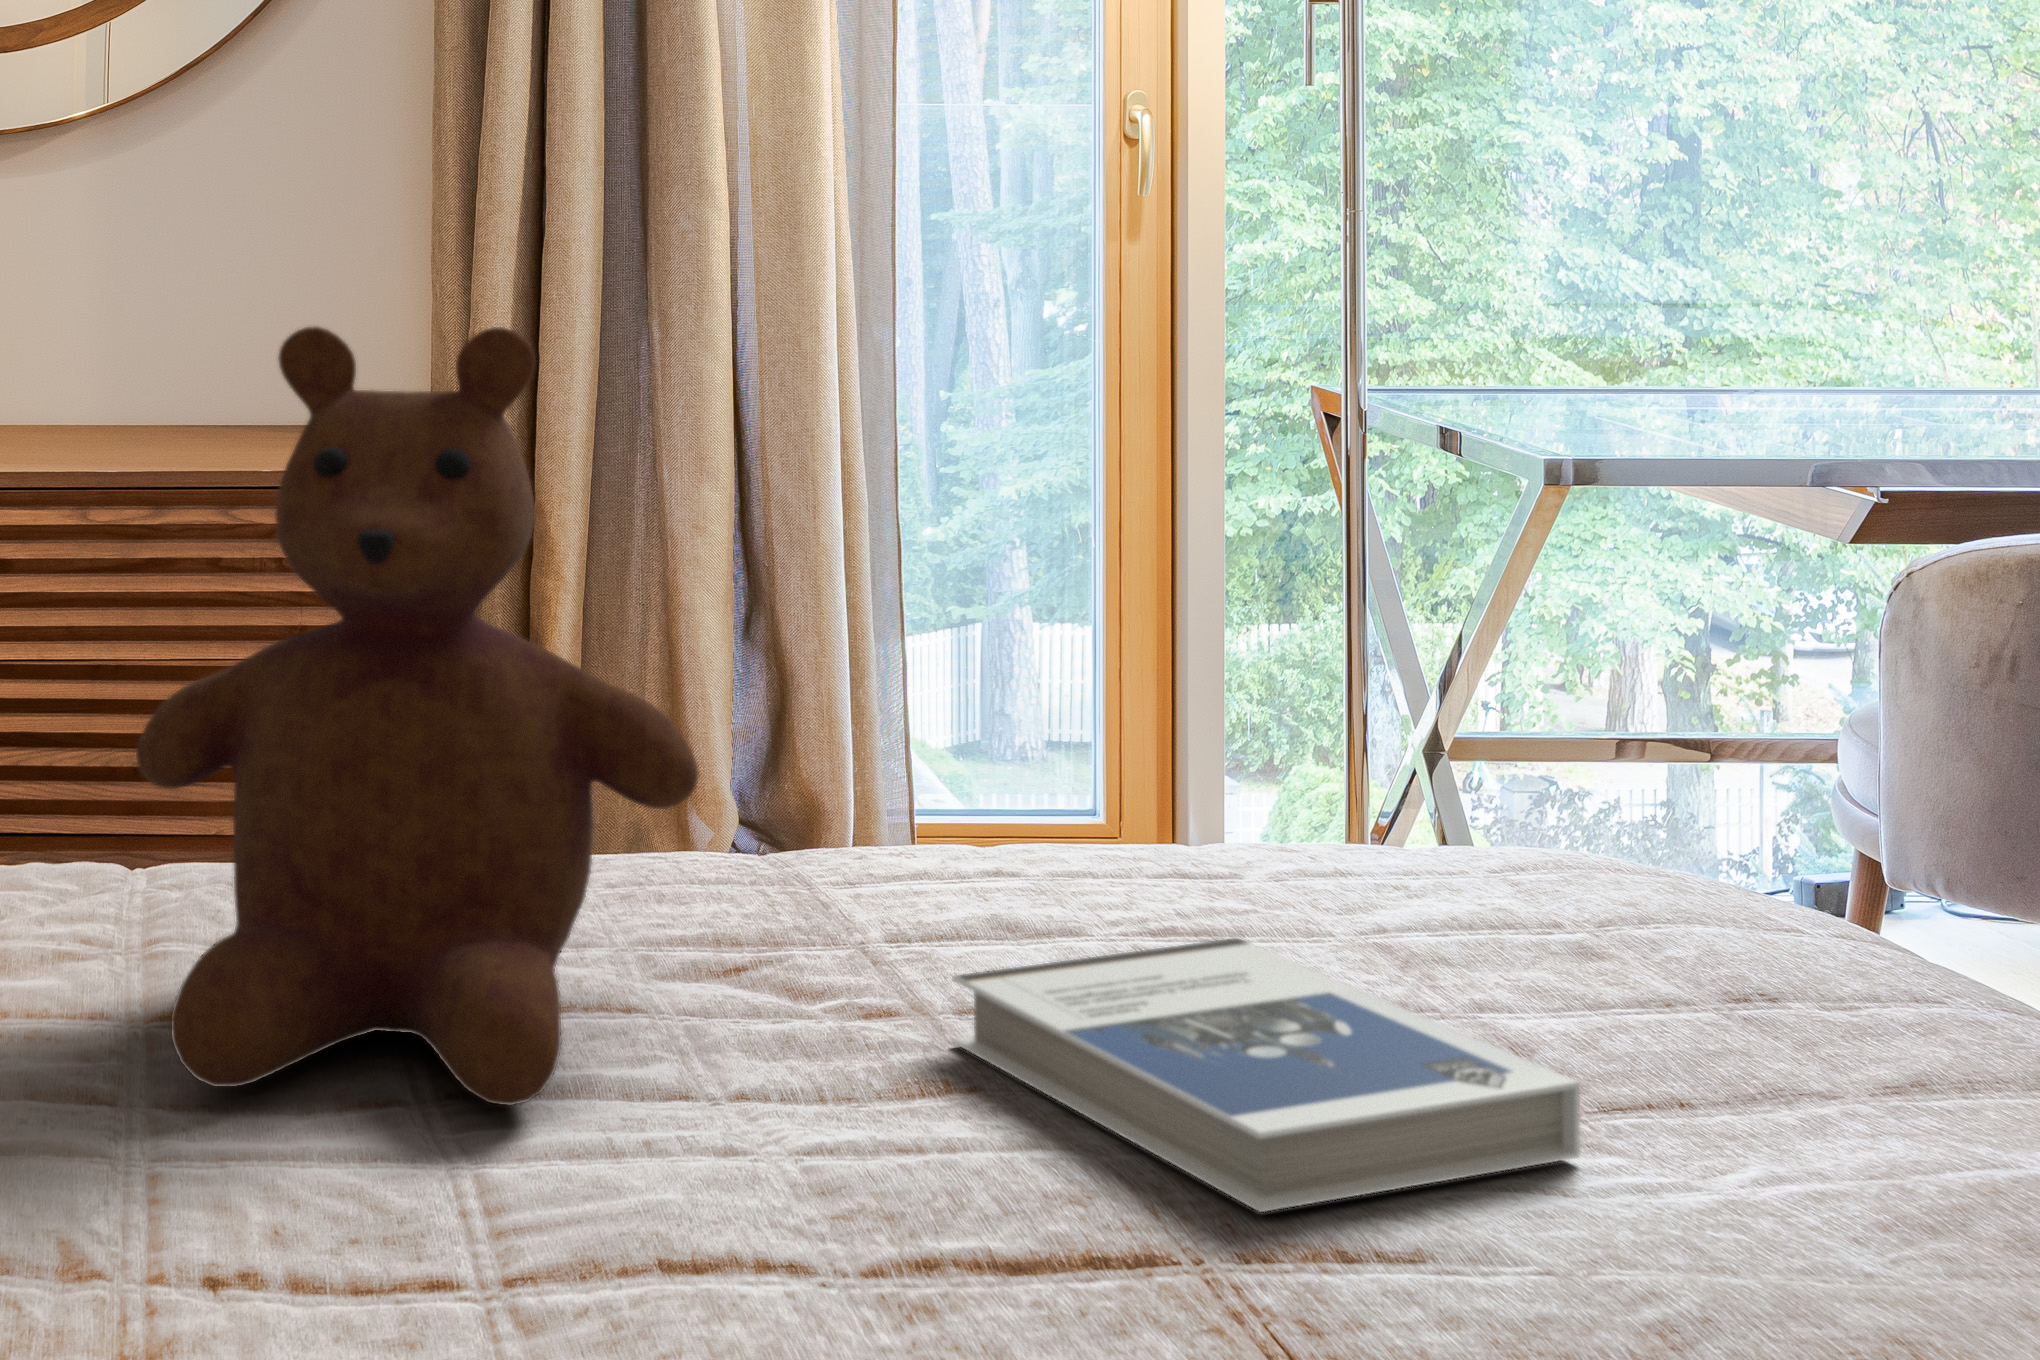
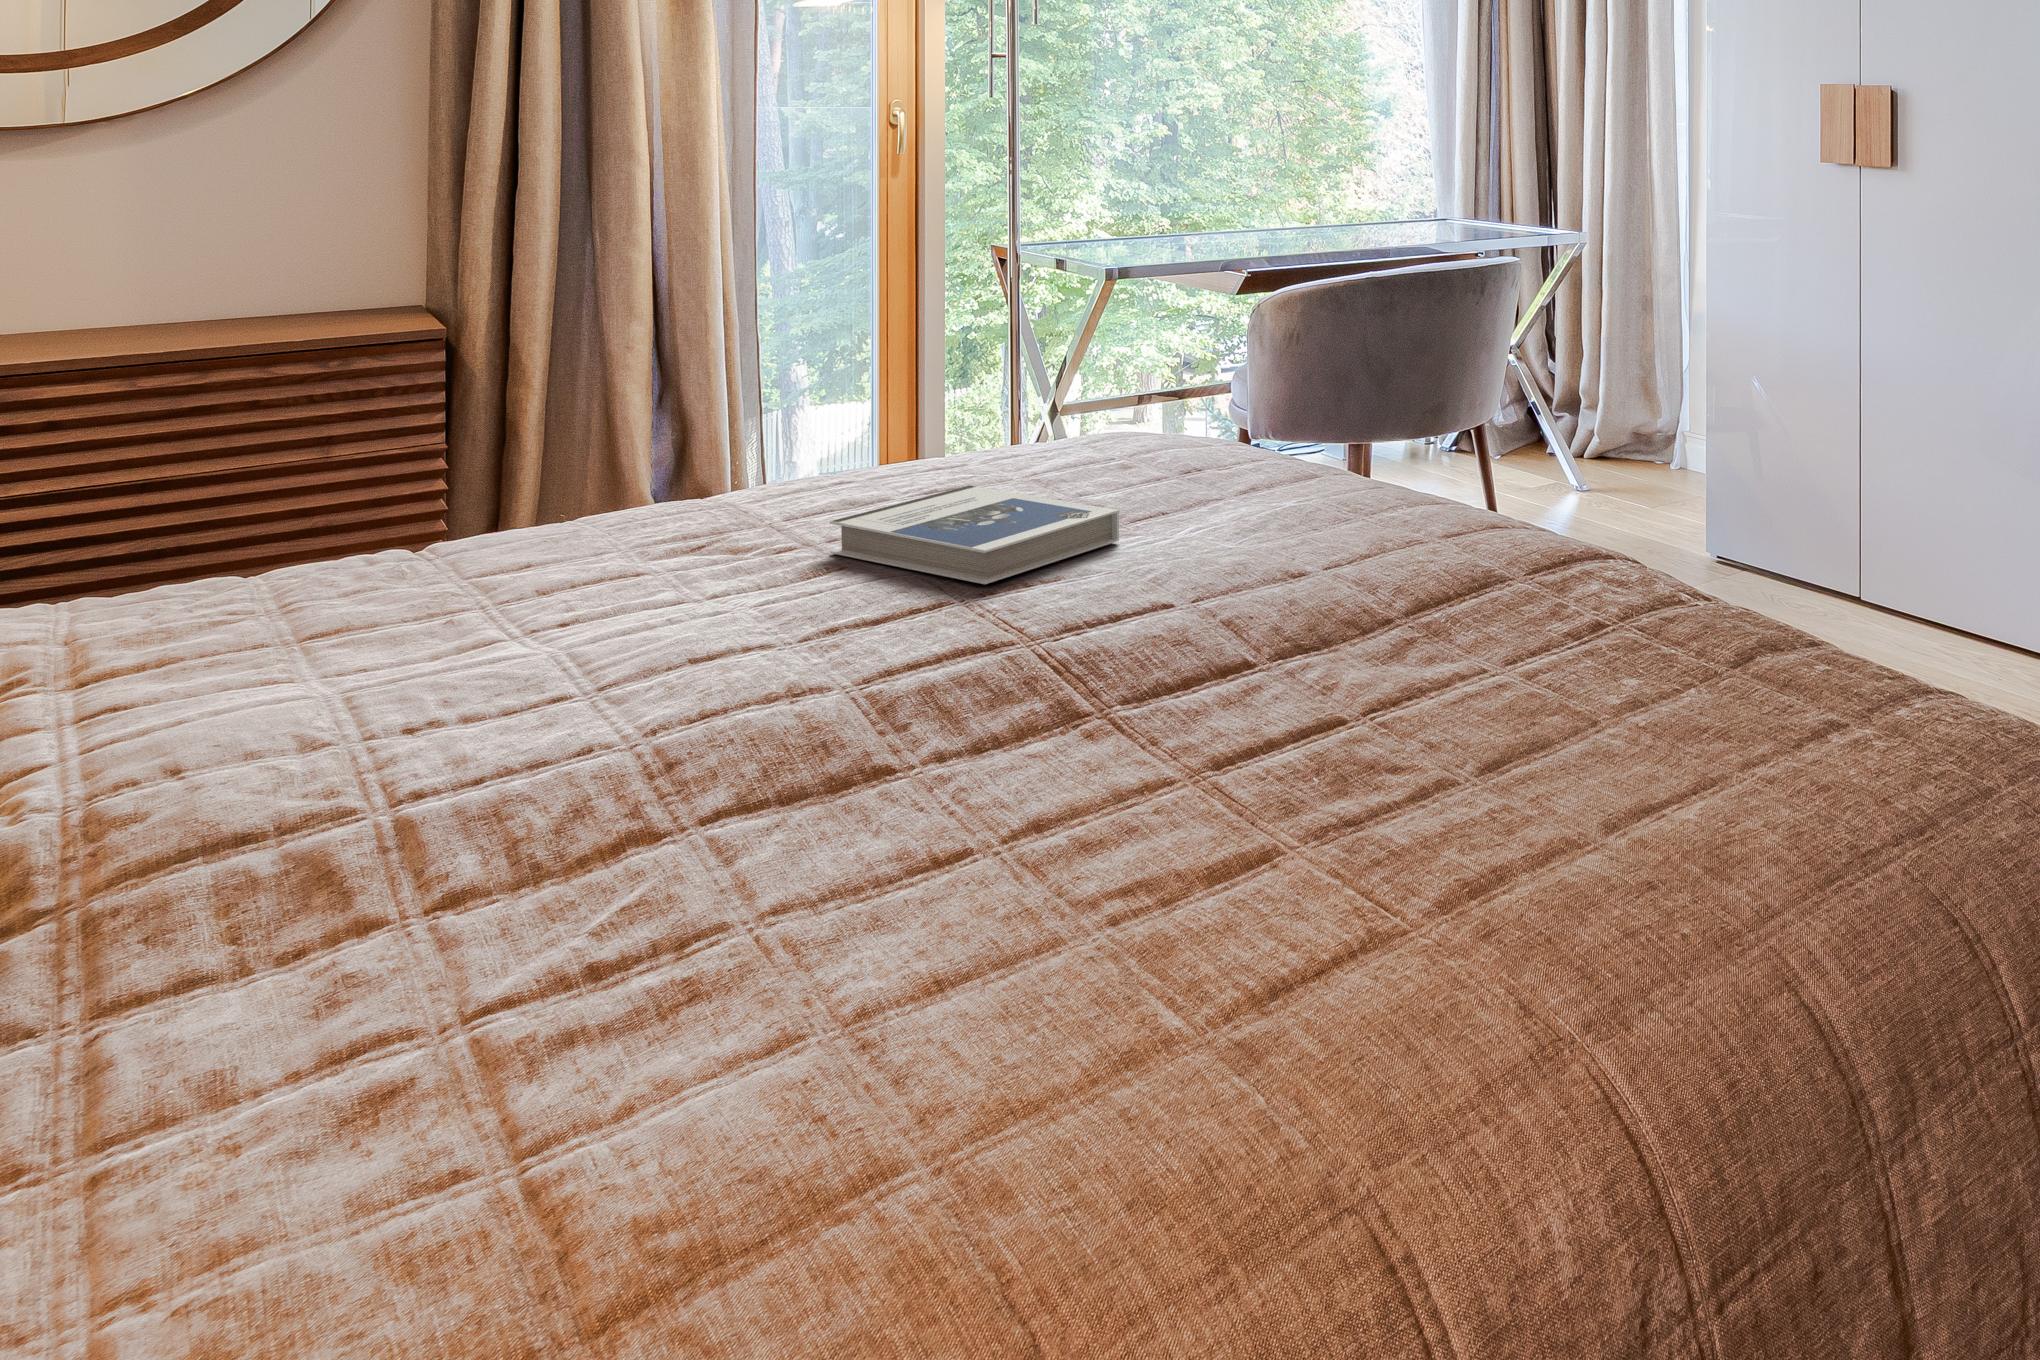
teddy bear: present [136,327,698,1105] -> none [297,223,686,649]

